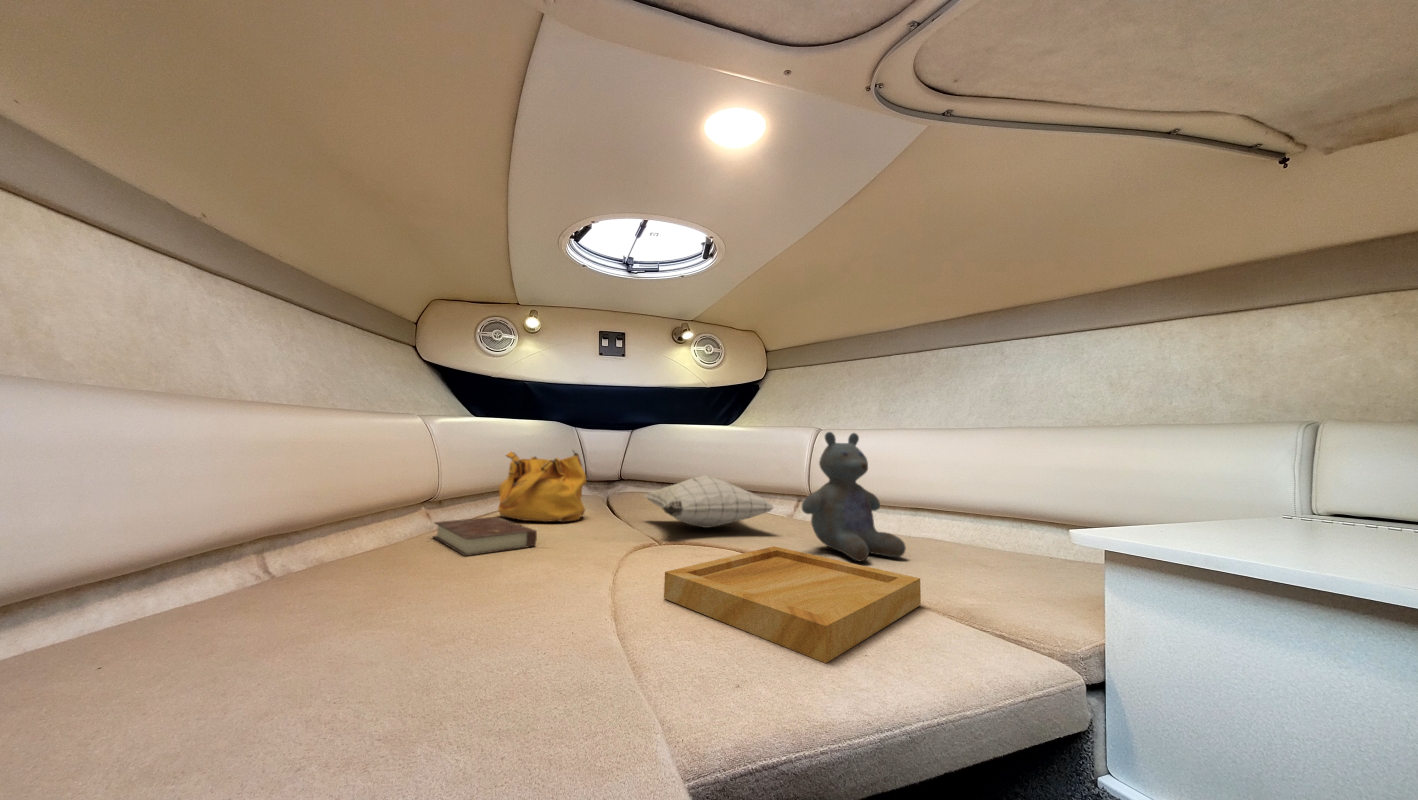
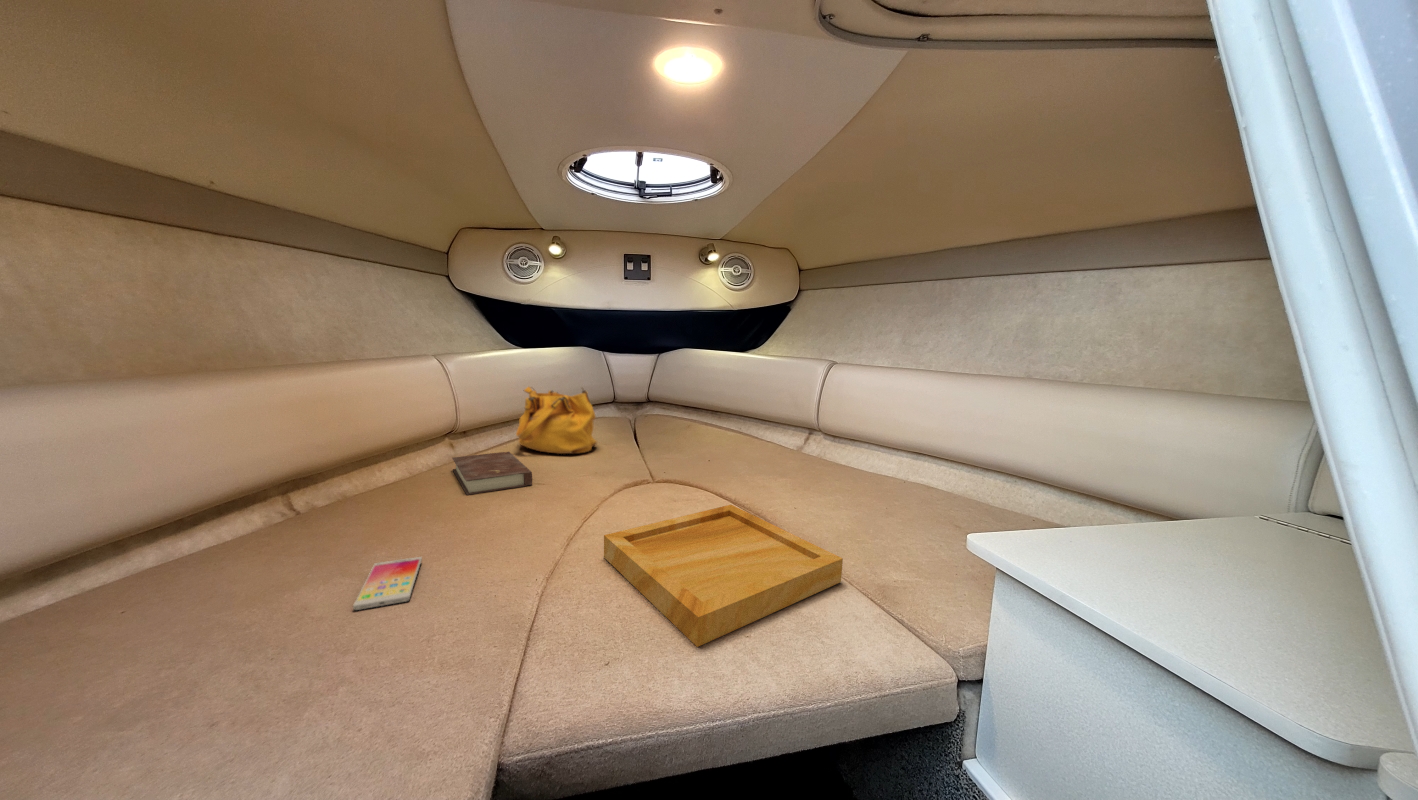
stuffed bear: present [802,432,906,561] -> none [775,387,874,520]
pillow: present [646,476,774,528] -> none [647,417,763,466]
smartphone: none [396,605,464,658] -> present [353,557,422,610]

